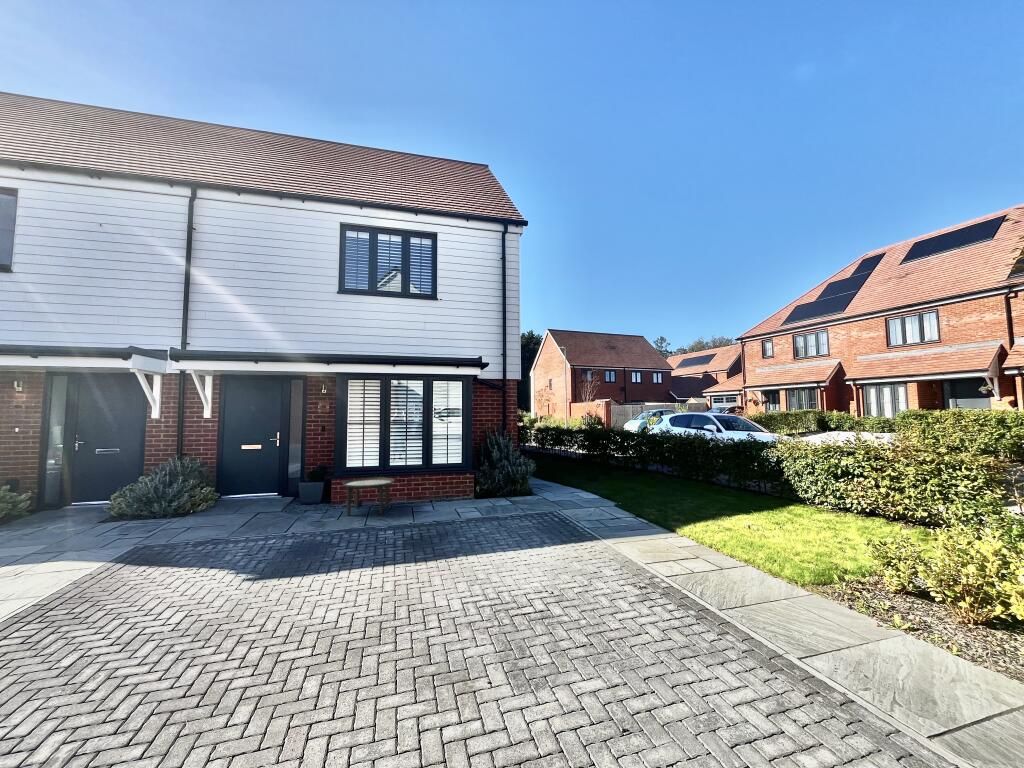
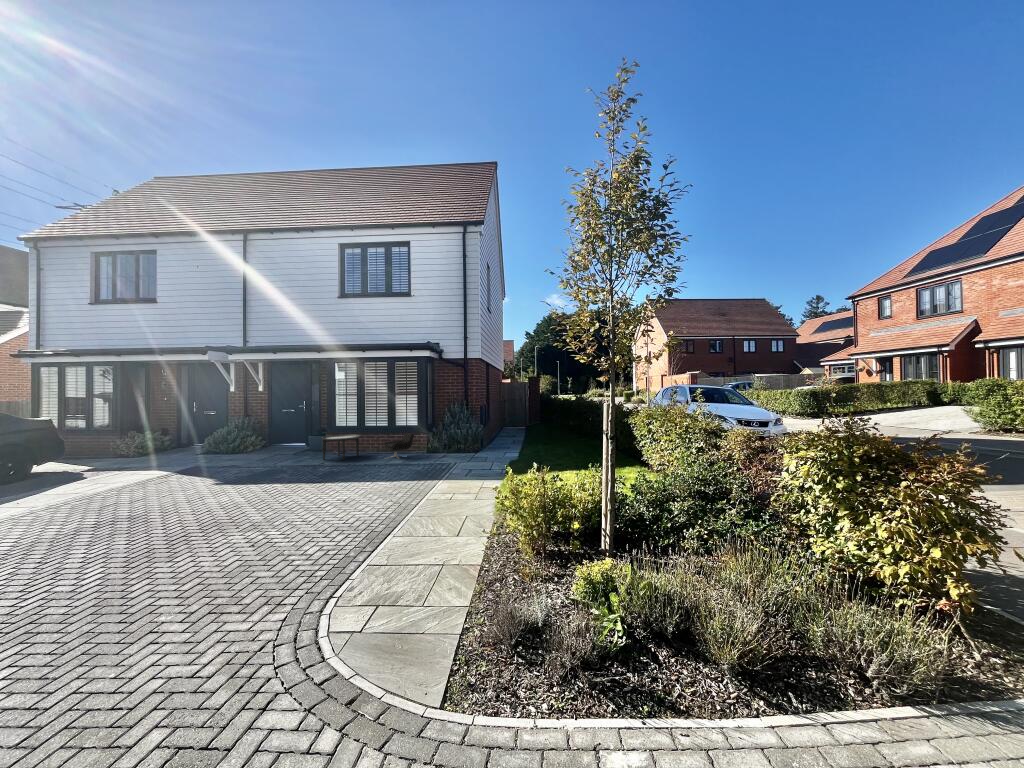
lounge chair: none [428,472,469,509] -> present [384,433,414,458]

